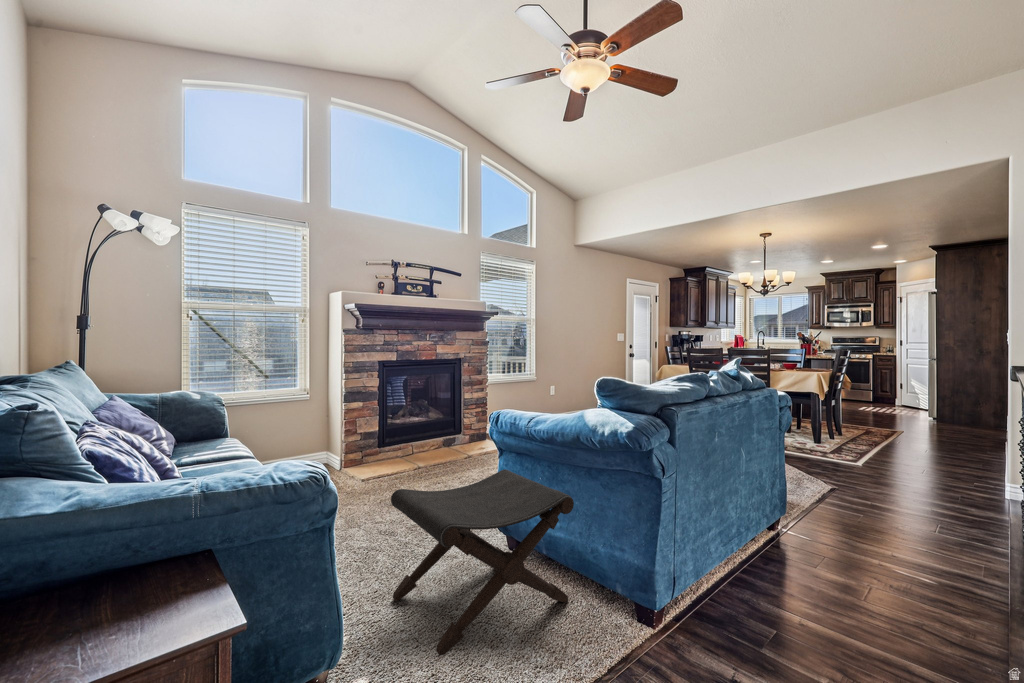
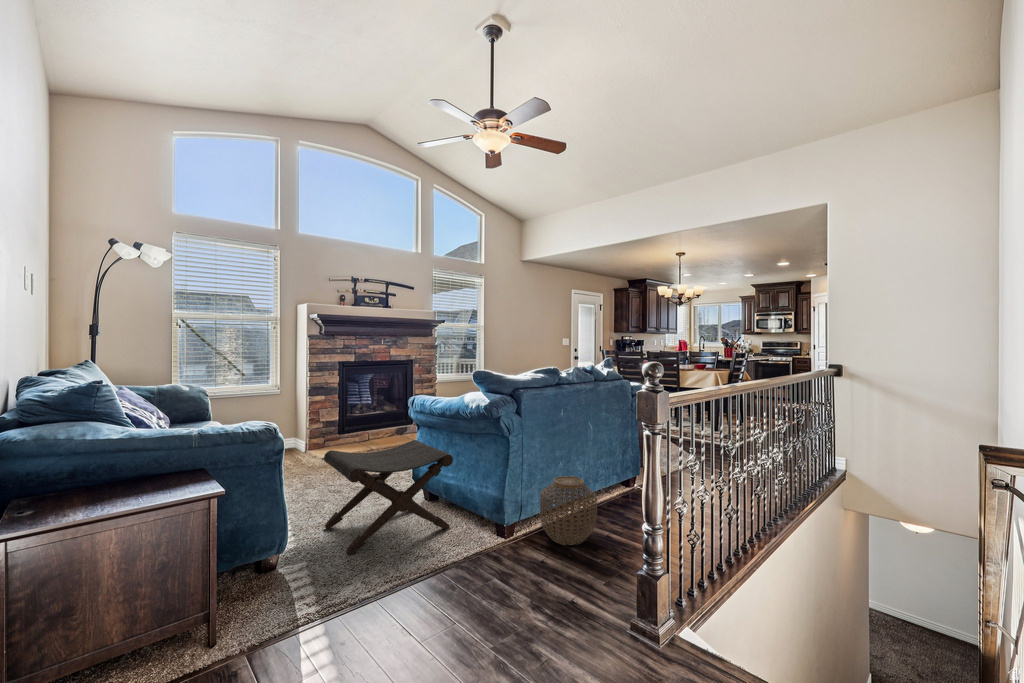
woven basket: none [706,530,801,638] -> present [540,476,597,545]

